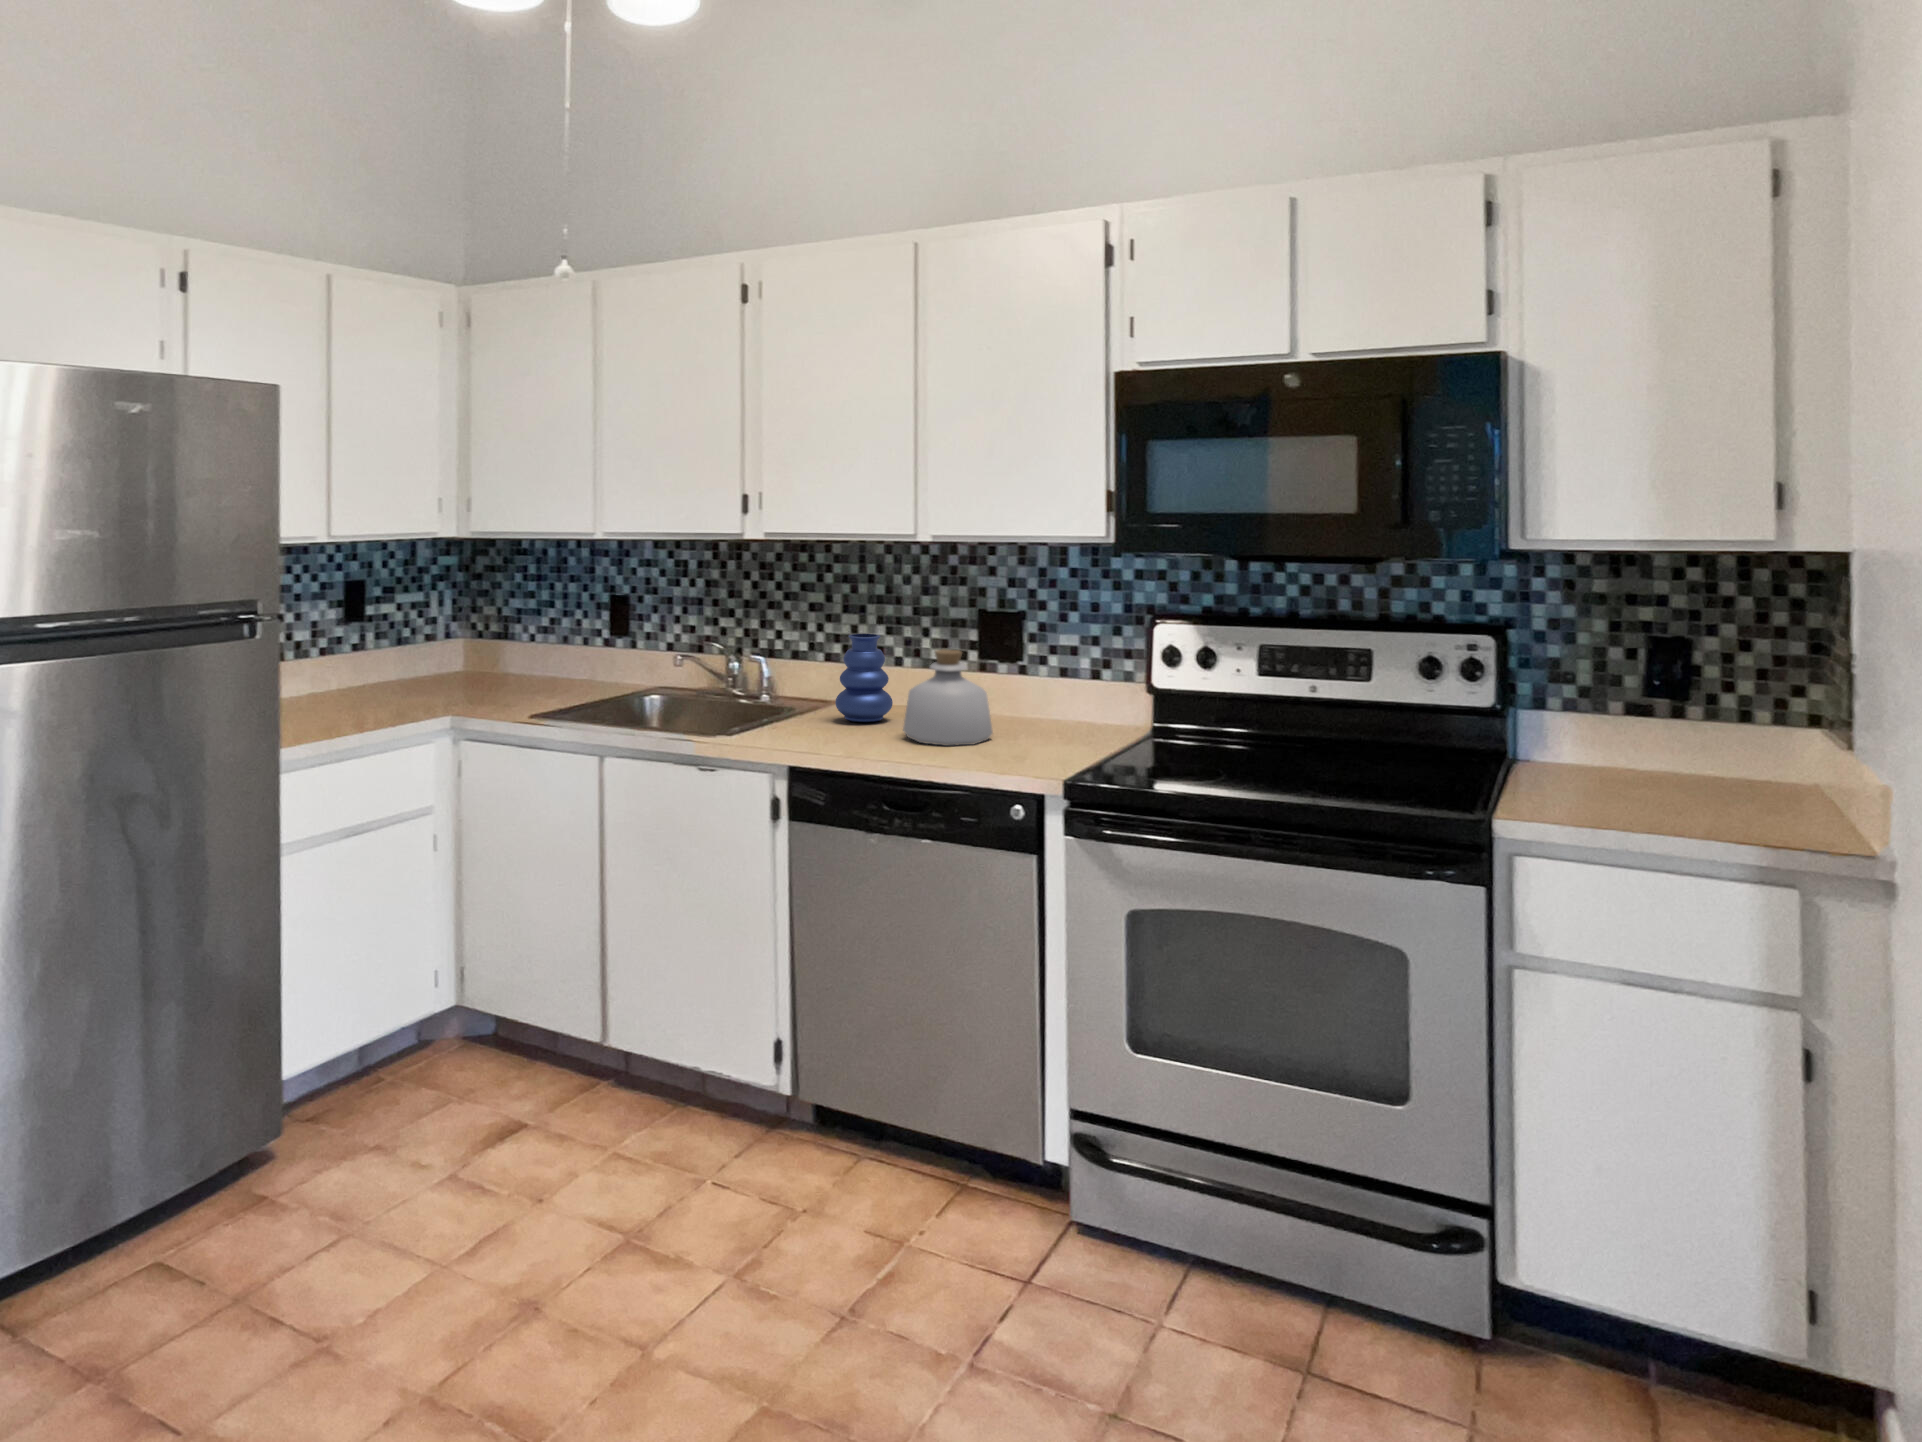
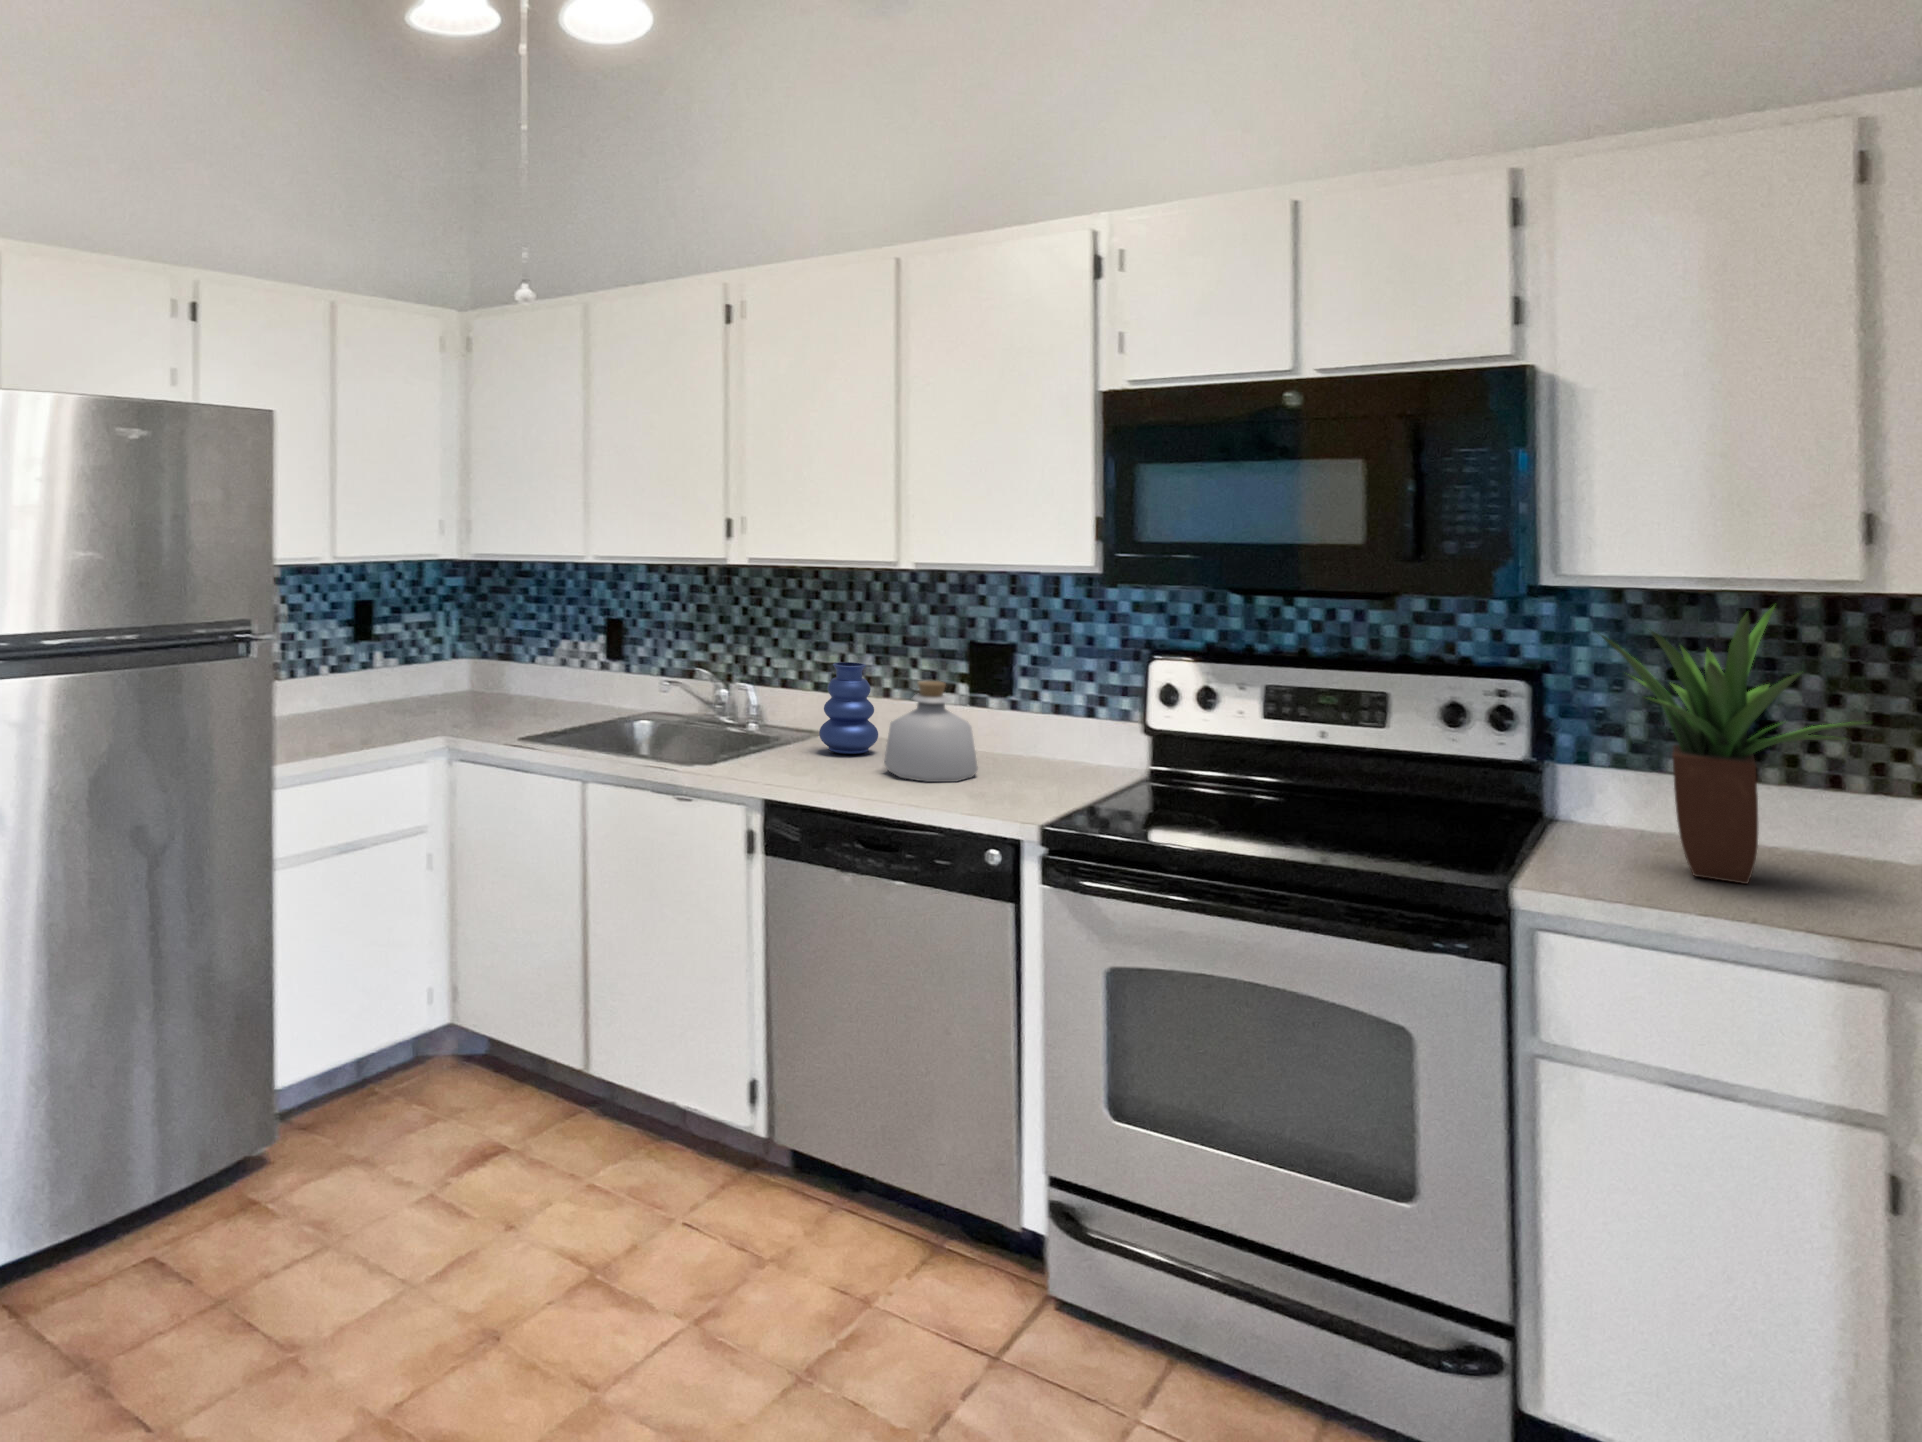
potted plant: none [1554,563,1782,808] -> present [1601,606,1864,884]

